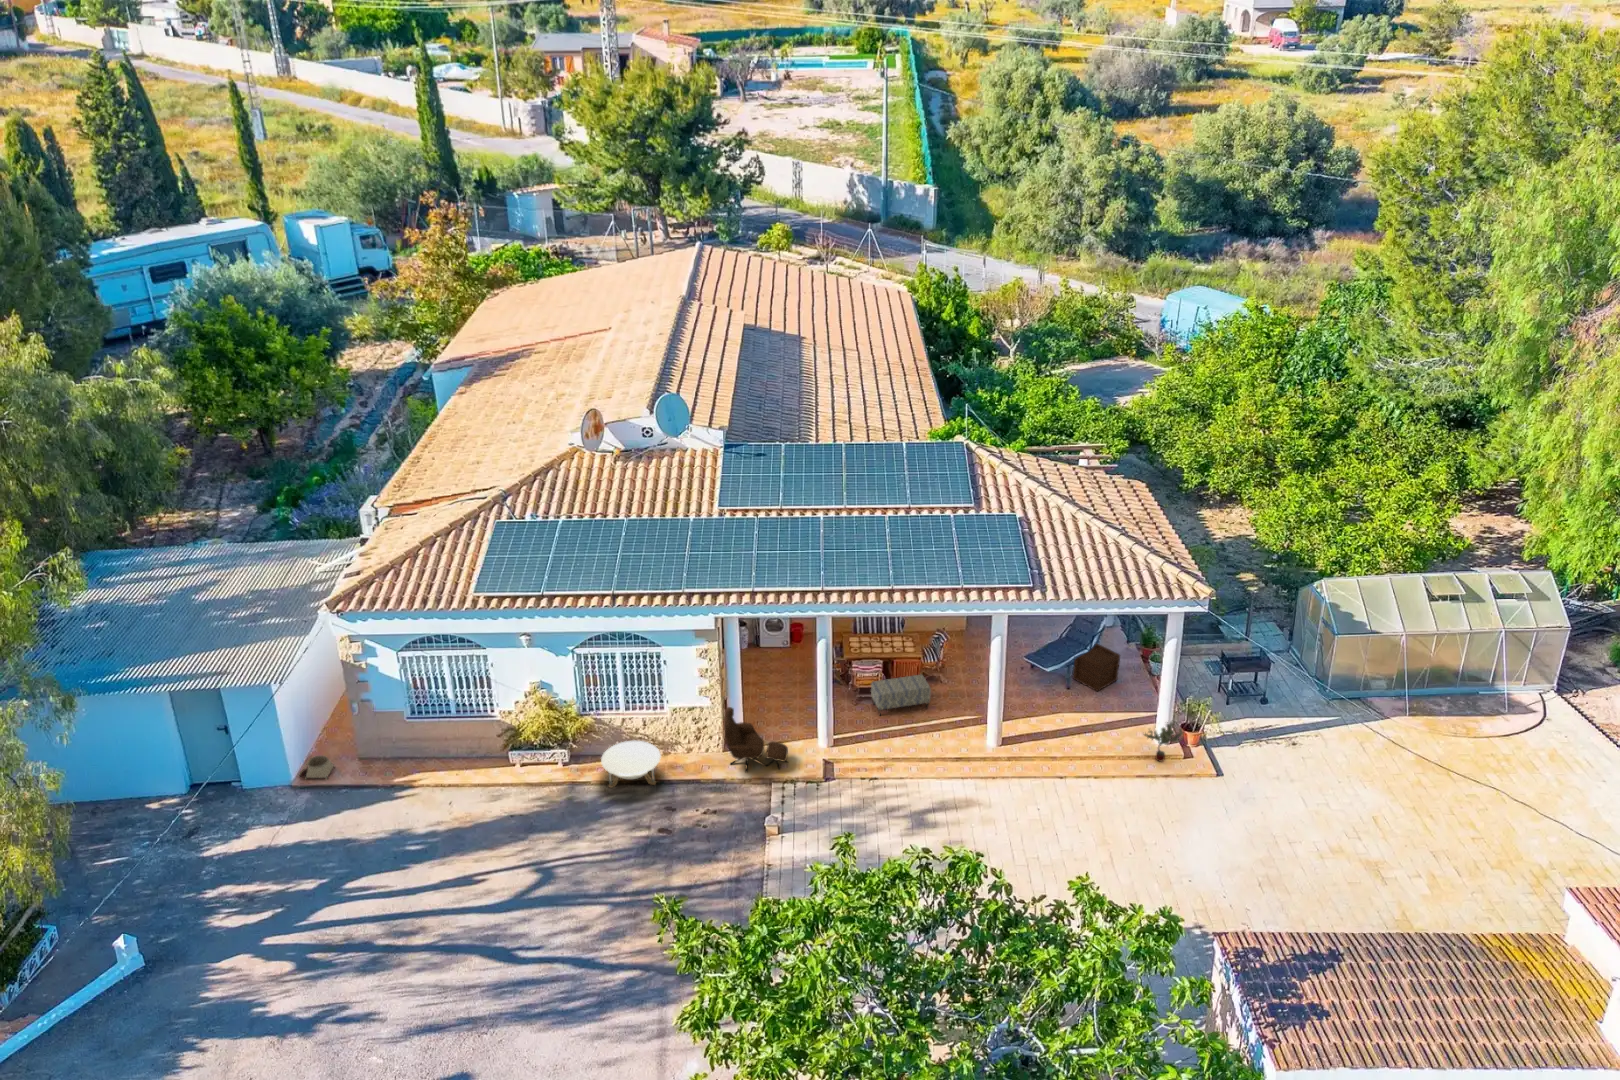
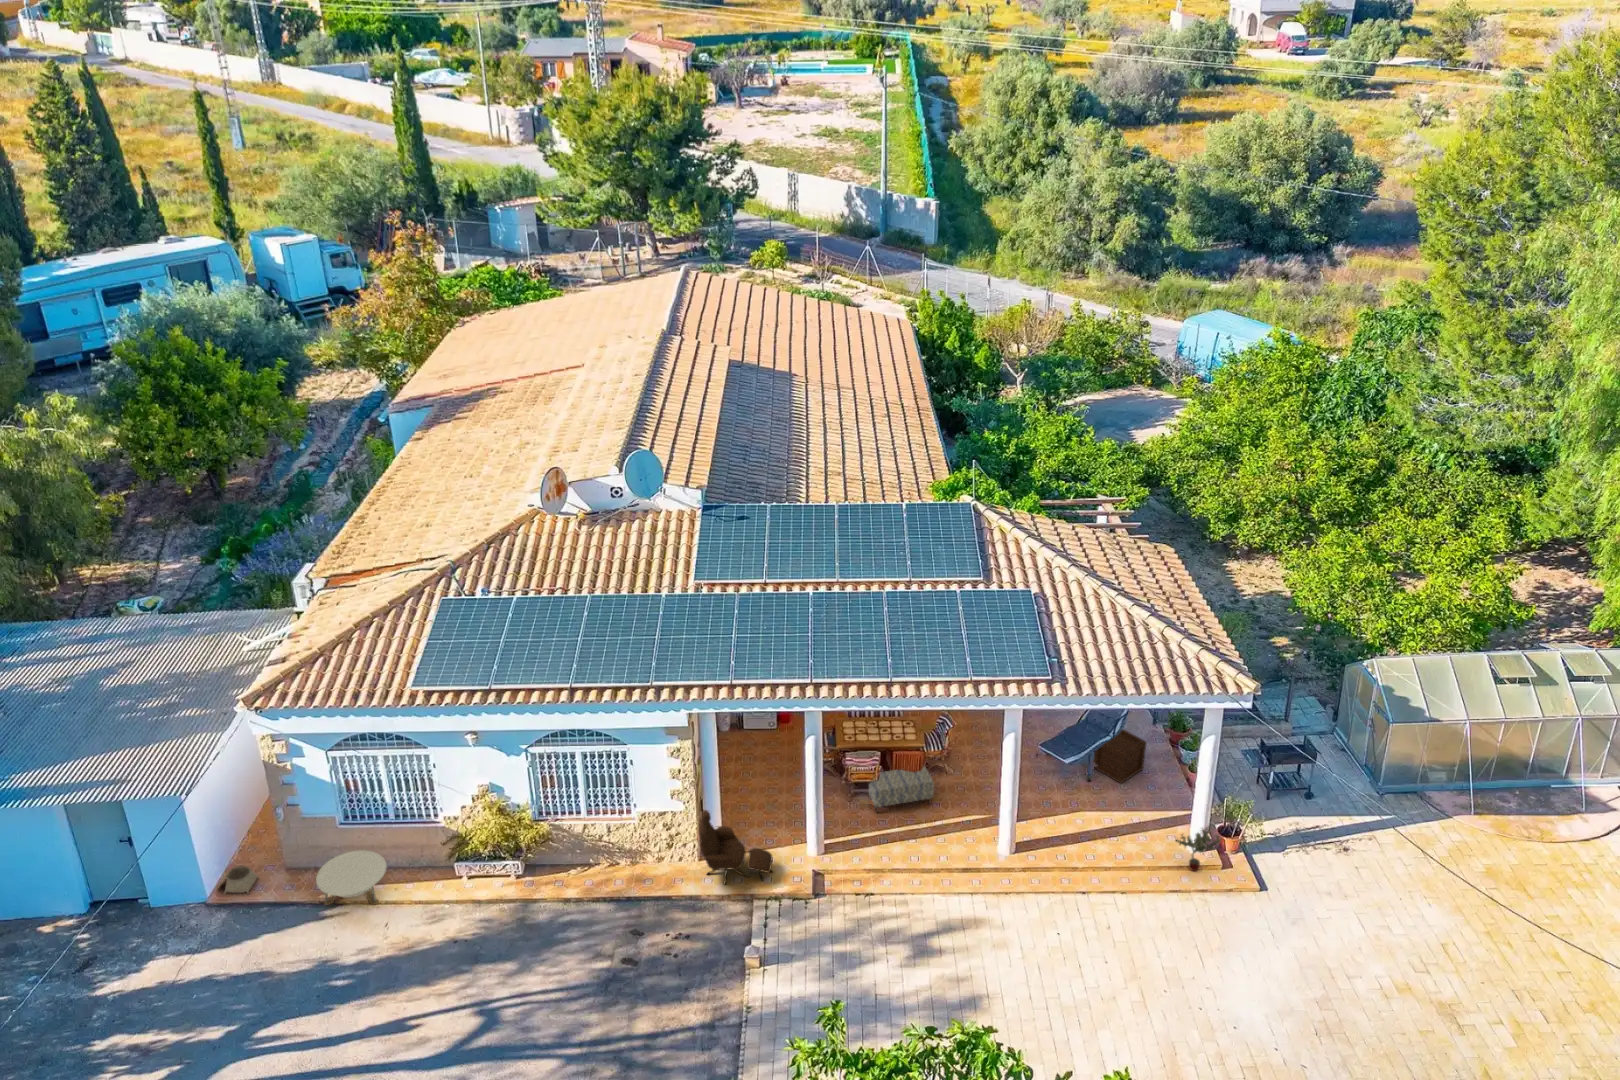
round table: present [601,741,661,788] -> present [316,850,386,905]

